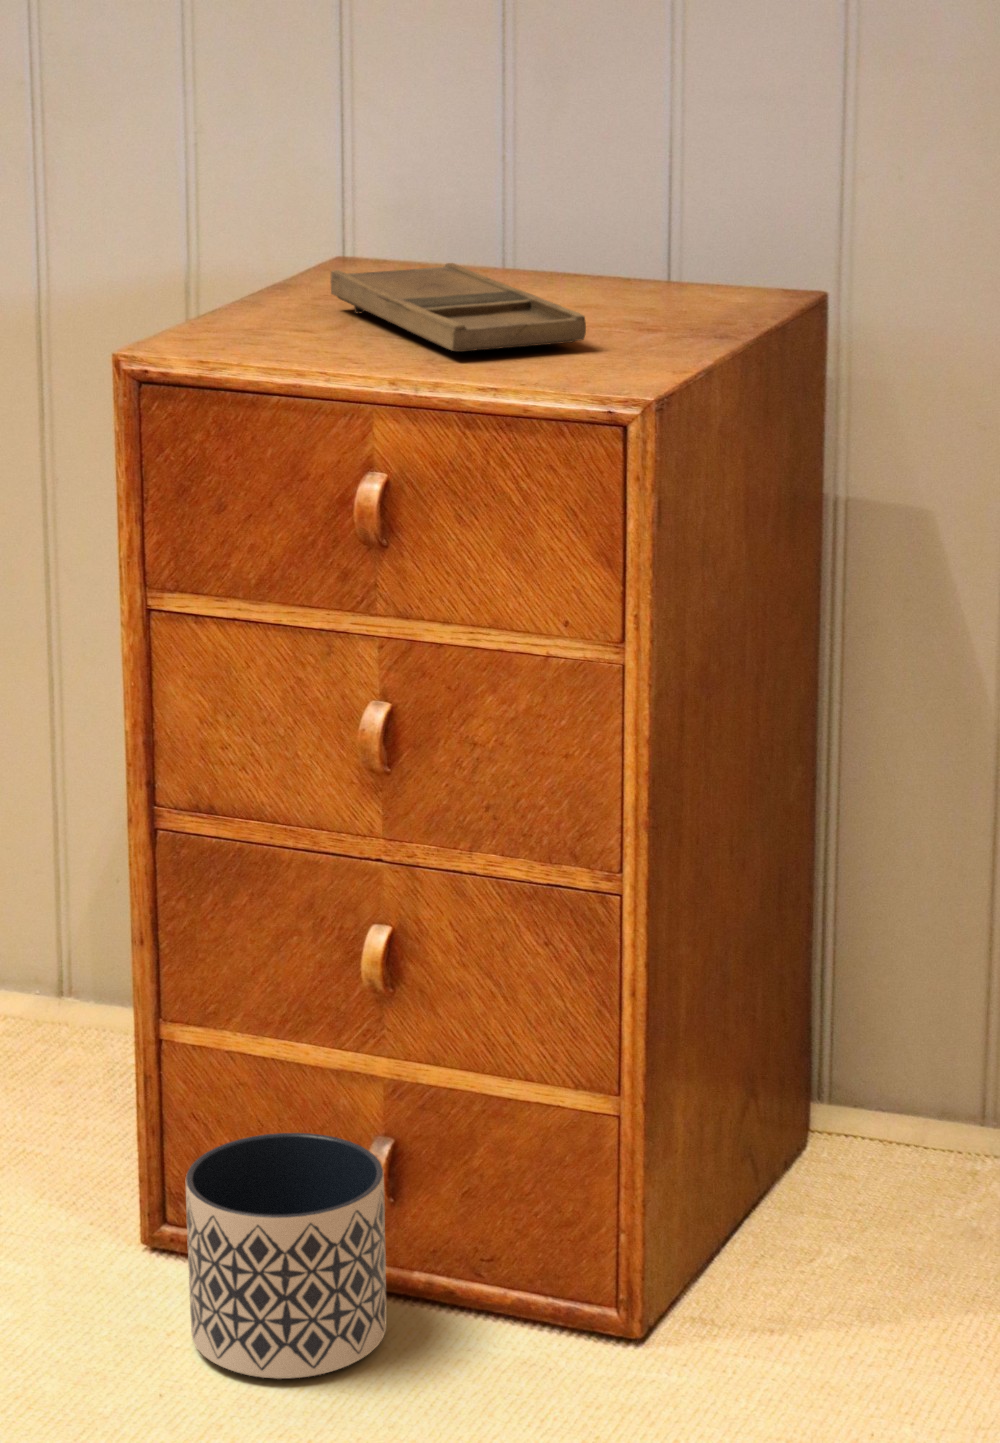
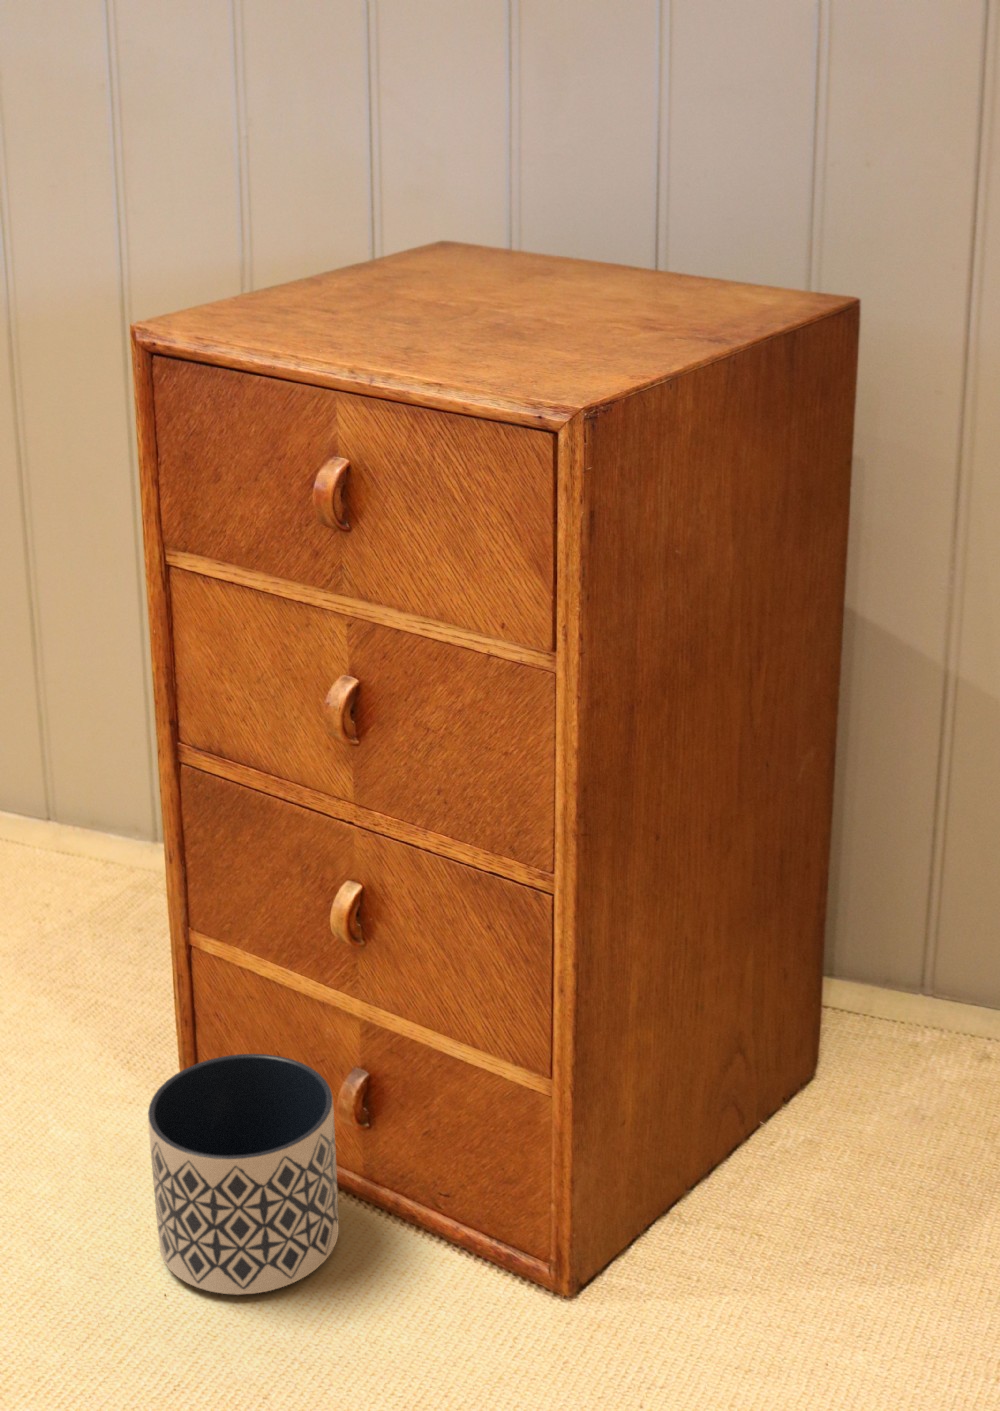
tray: present [330,263,586,352] -> none [383,244,570,340]

